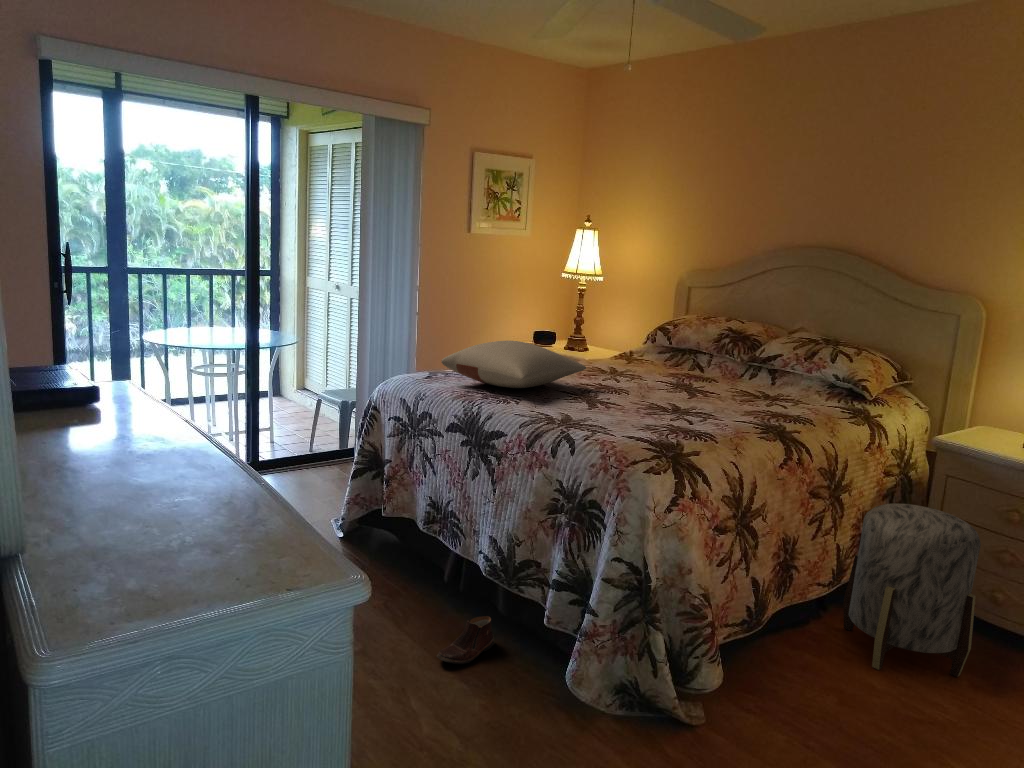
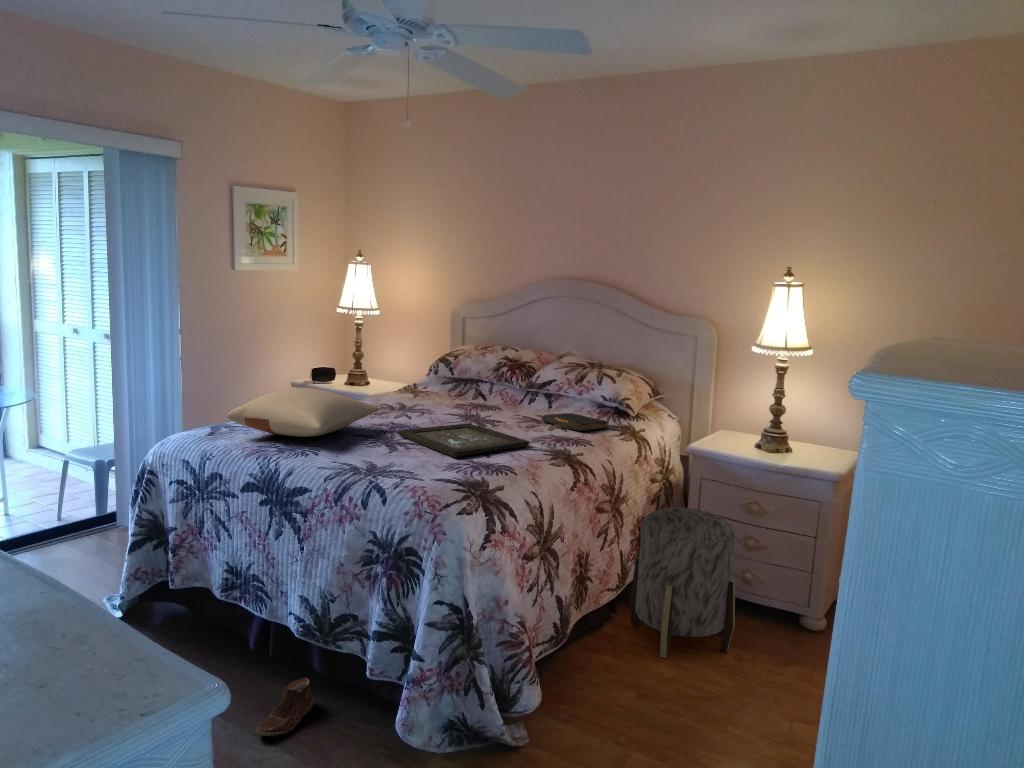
book: none [761,389,838,409] -> present [542,413,609,431]
tray: none [602,390,740,420] -> present [397,423,530,457]

